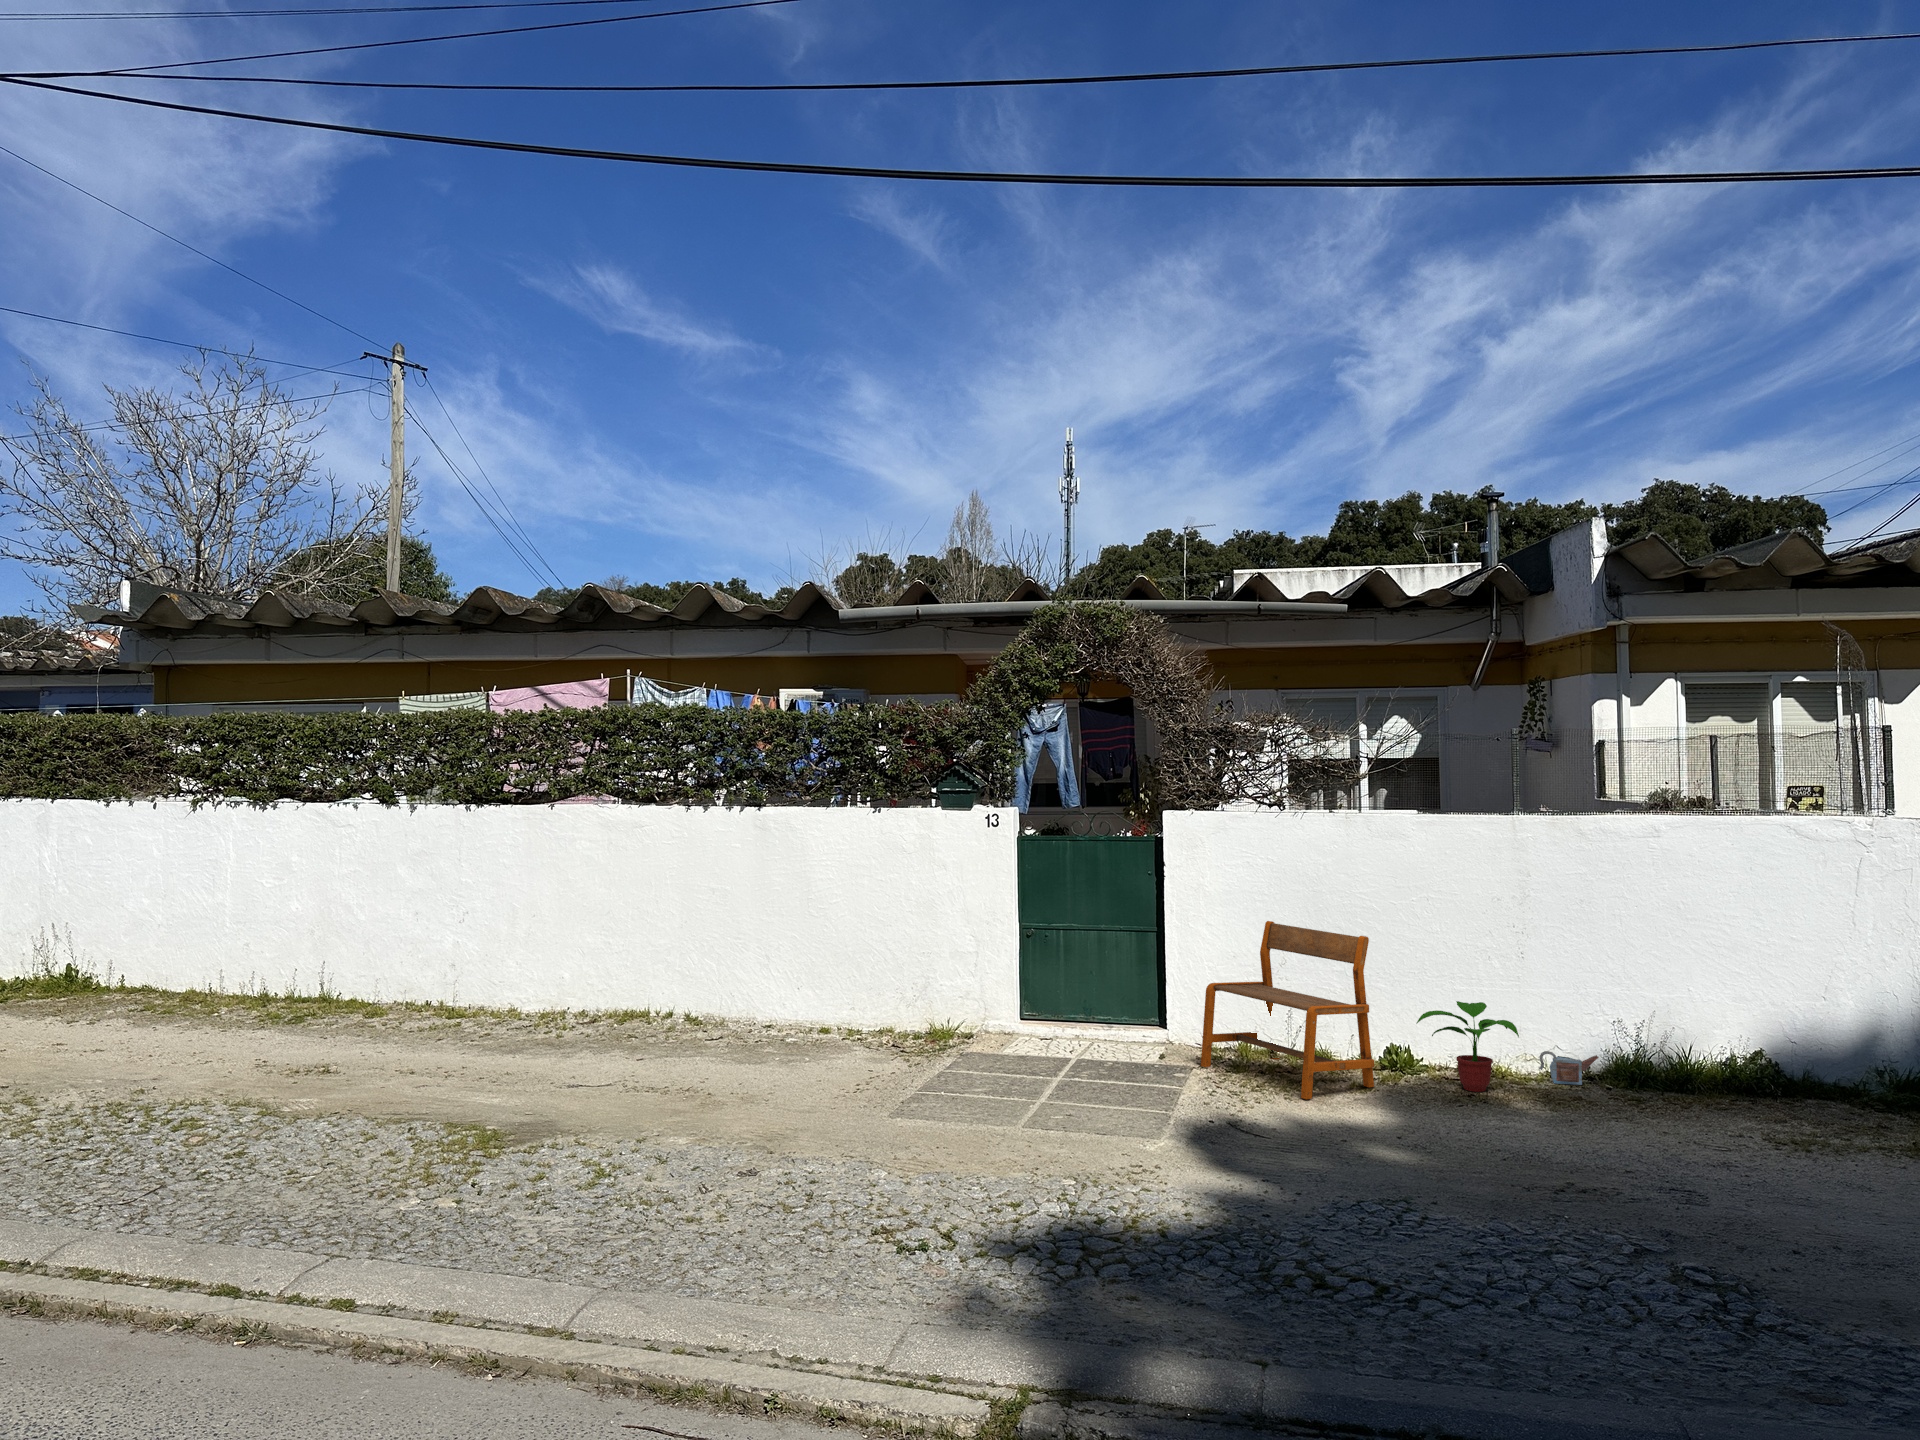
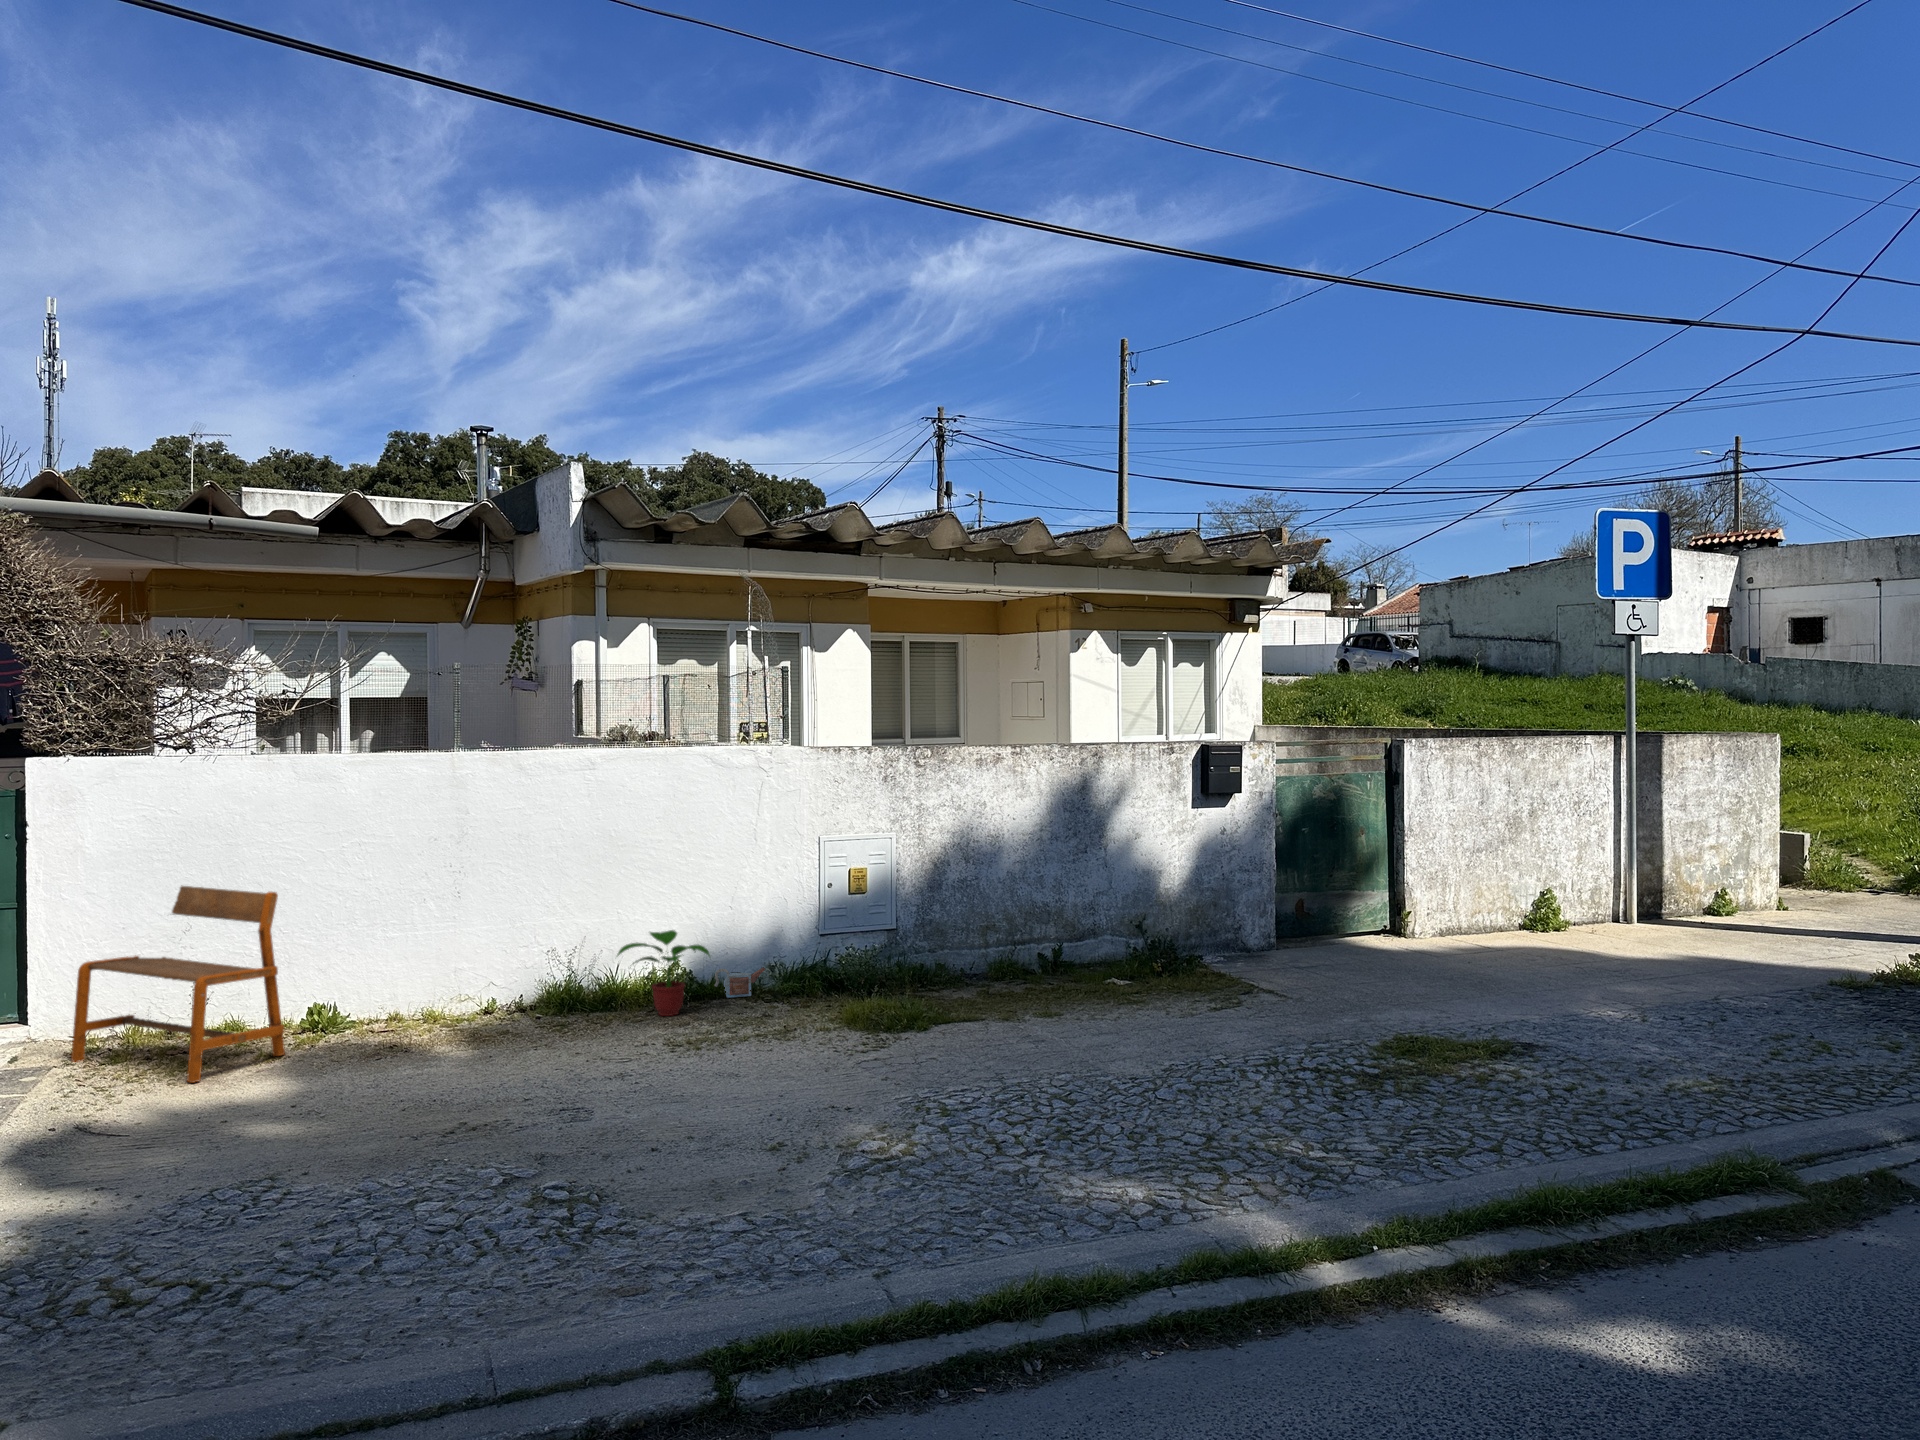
potted plant: present [1417,1001,1519,1092] -> present [617,930,710,1016]
watering can: present [1539,1051,1599,1085] -> present [714,967,765,998]

